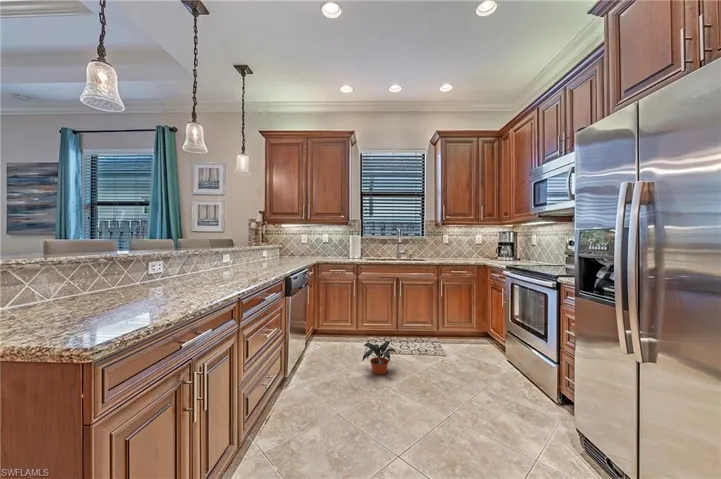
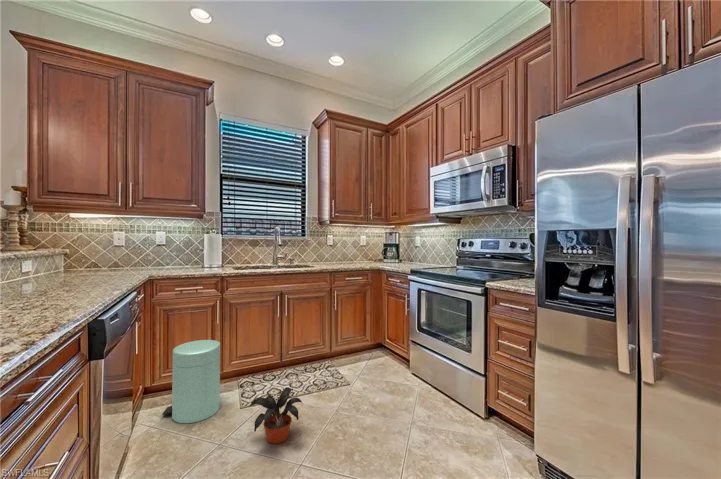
trash can: none [321,304,352,353] -> present [162,340,220,423]

